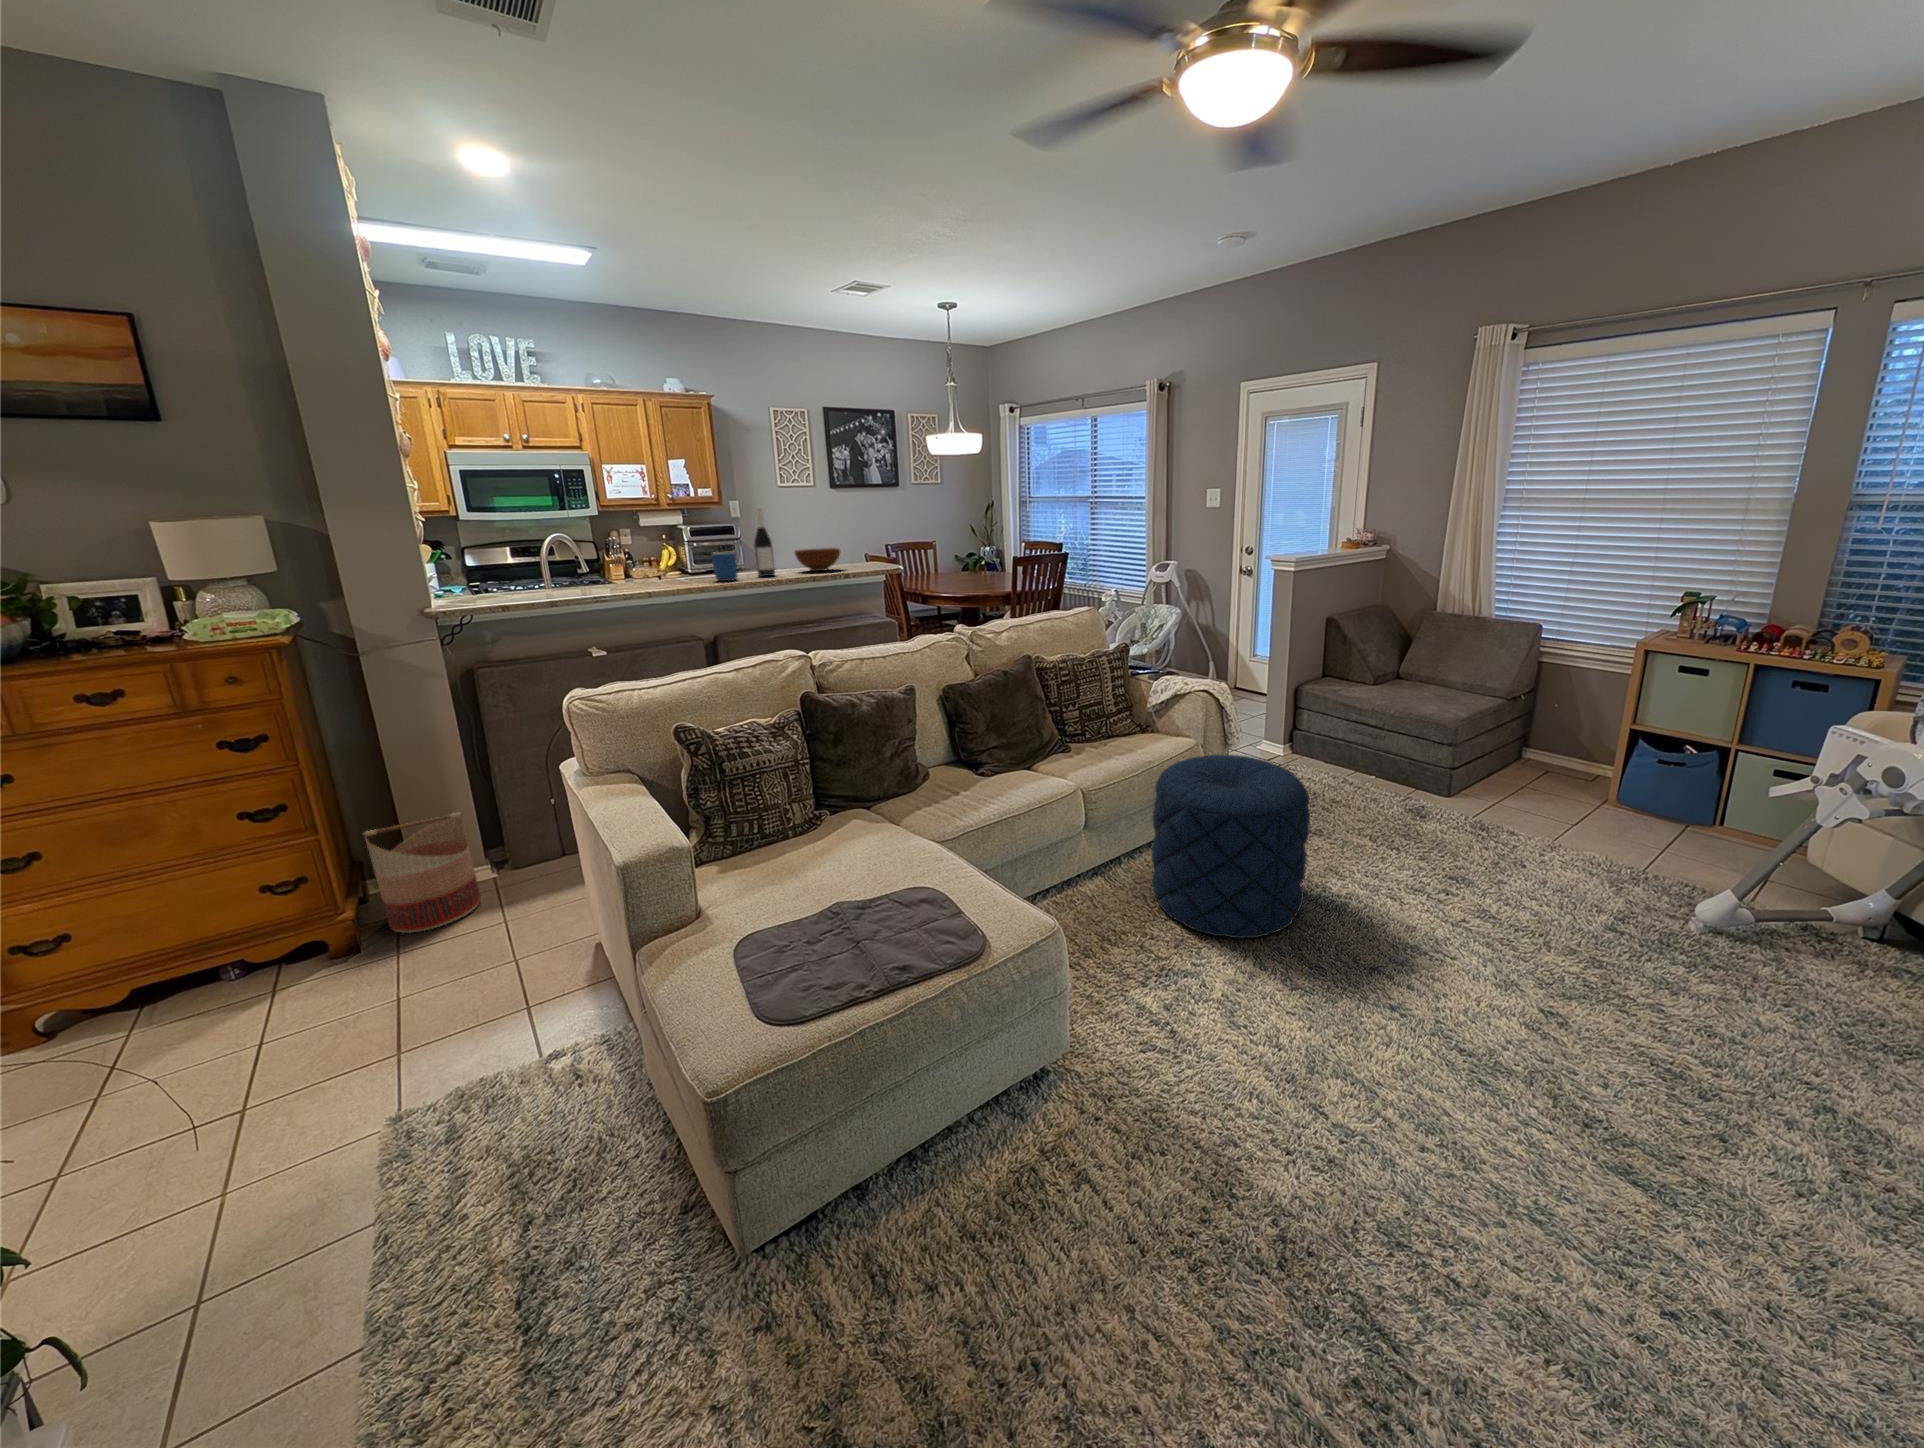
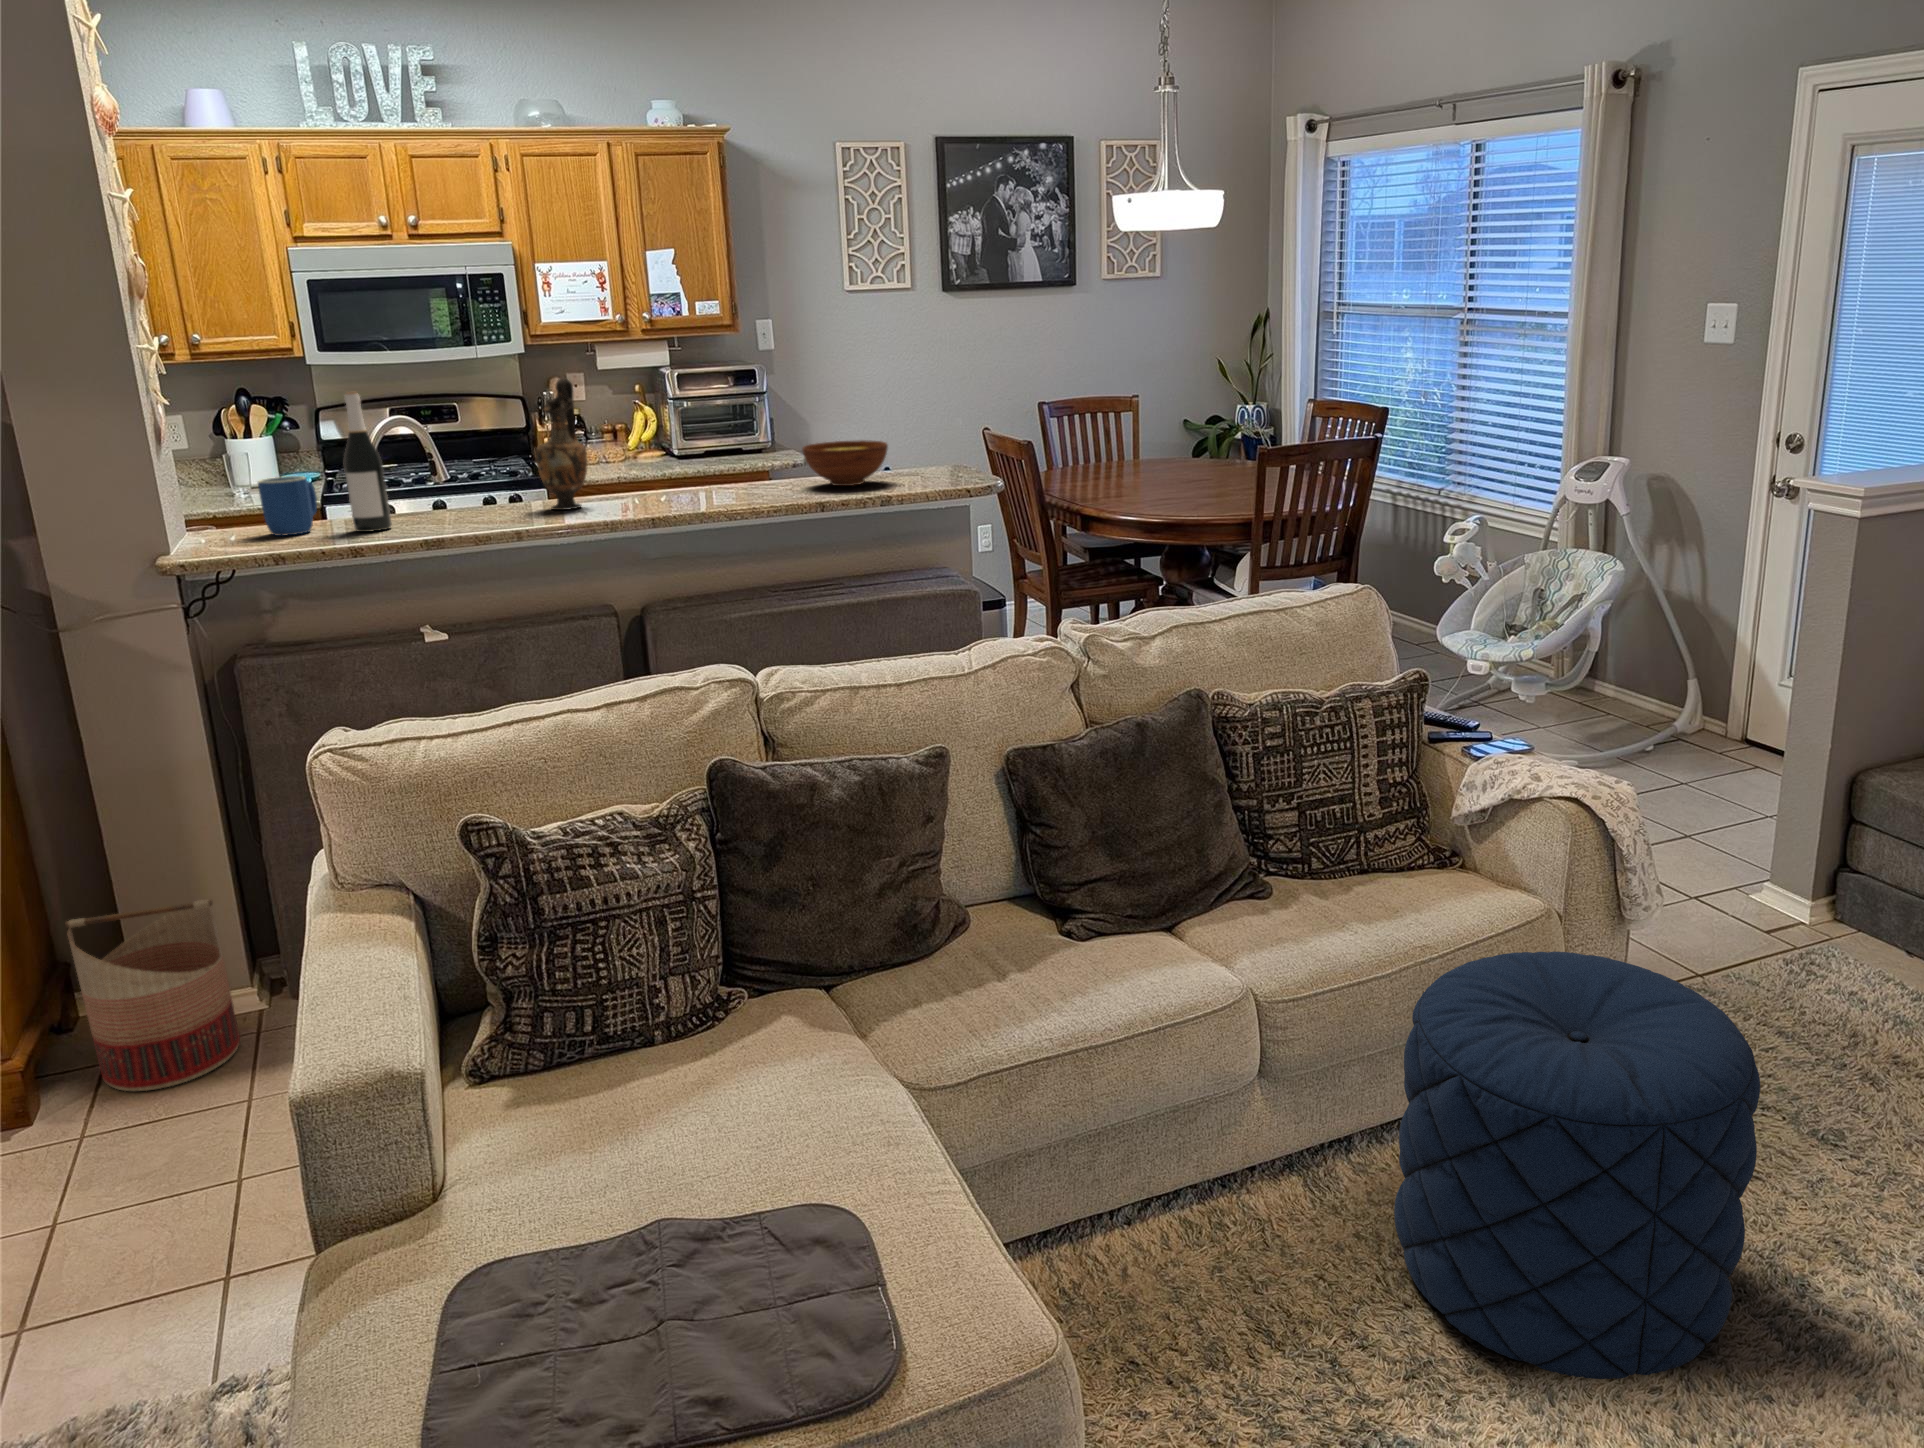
wine bottle: present [754,509,775,577] -> present [344,392,392,532]
vase: none [647,512,677,584] -> present [536,379,588,510]
mug: present [711,552,737,581] -> present [258,476,317,536]

